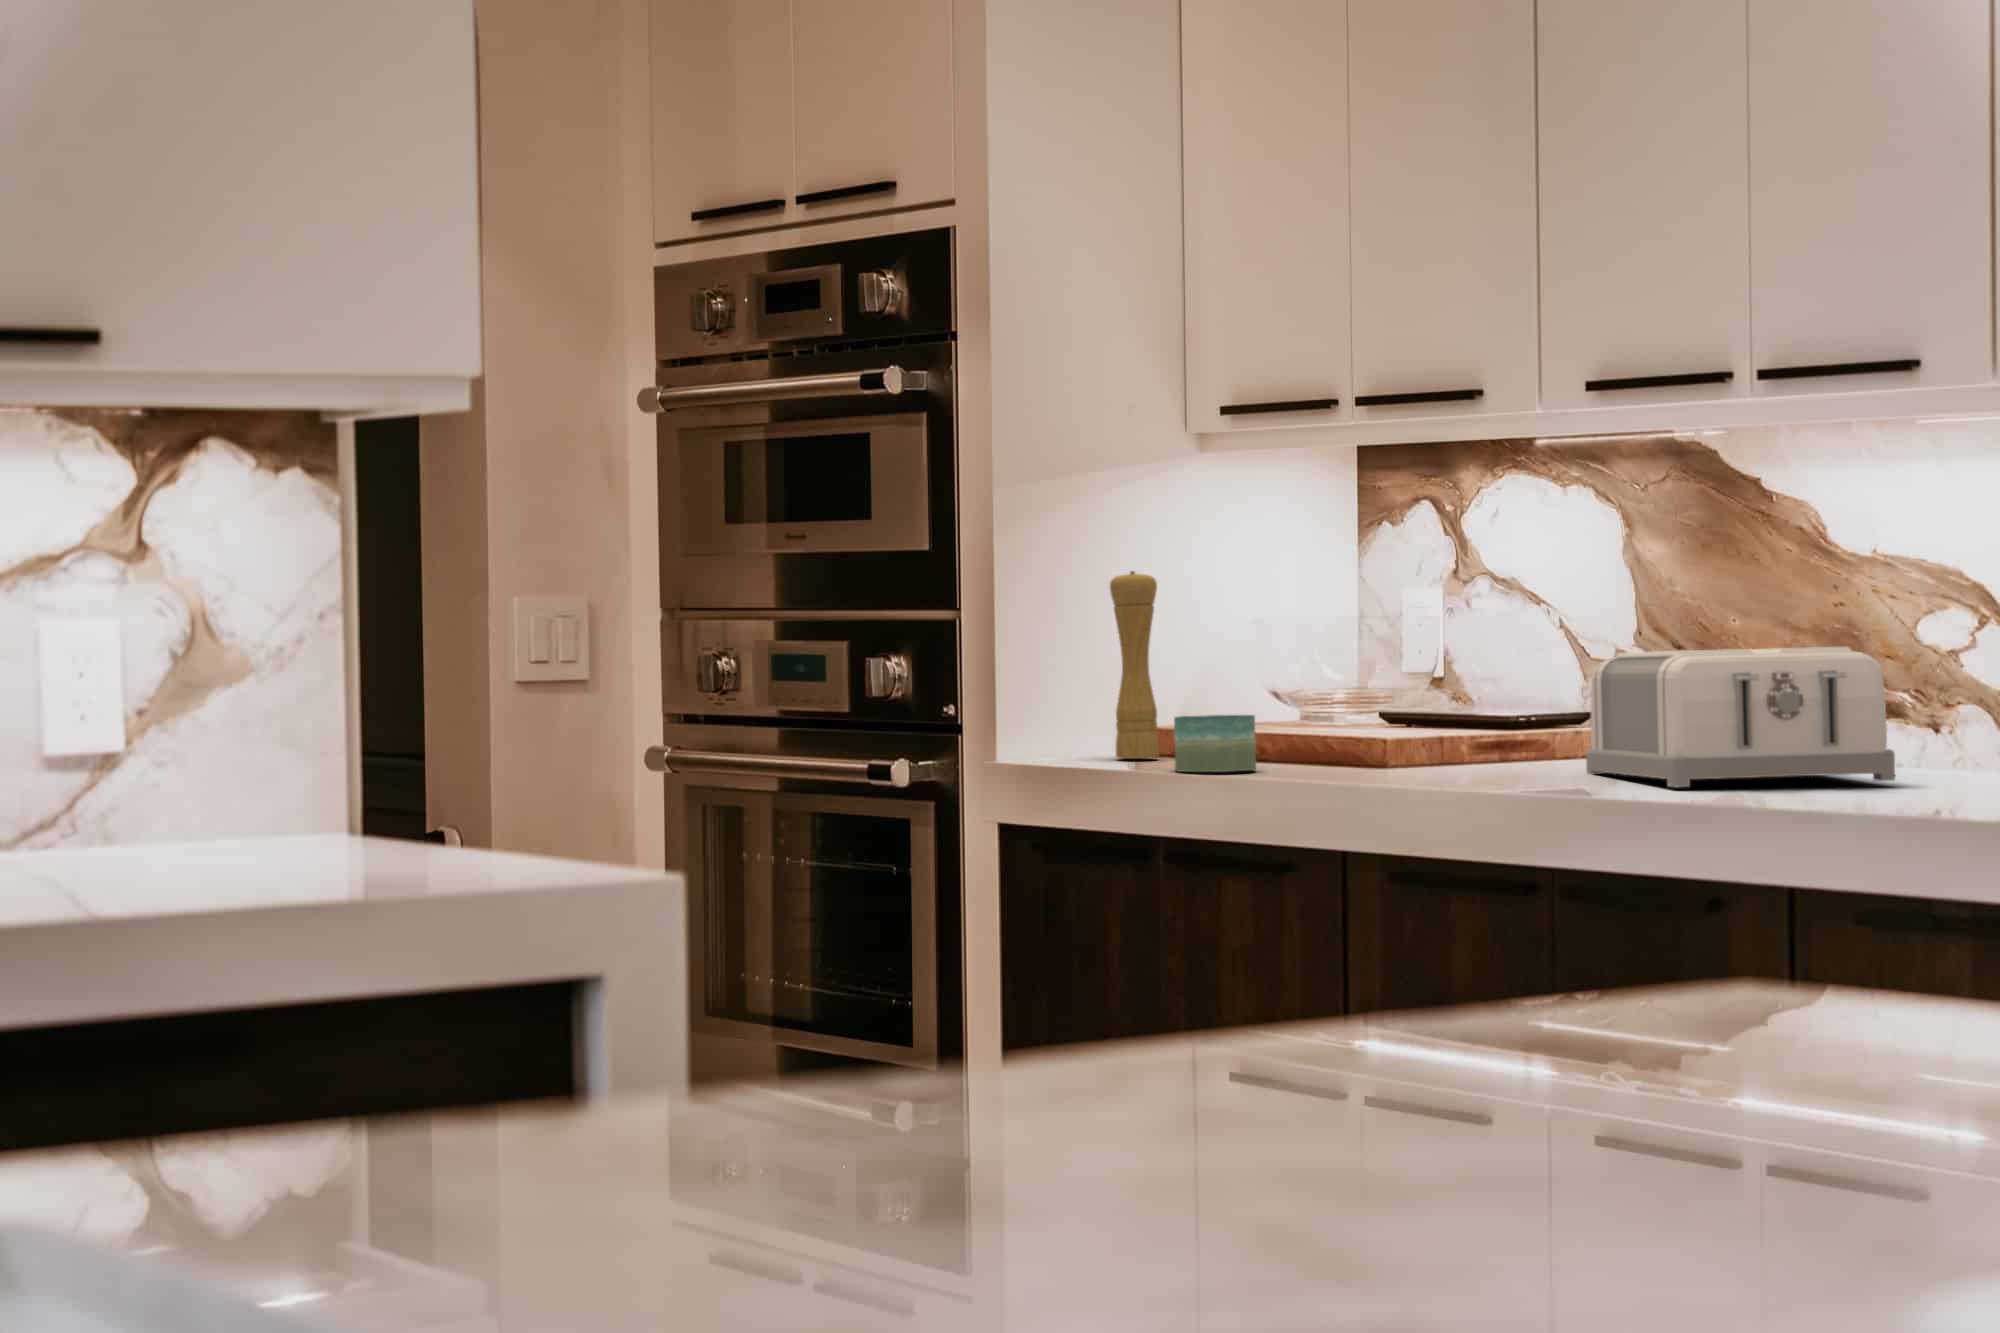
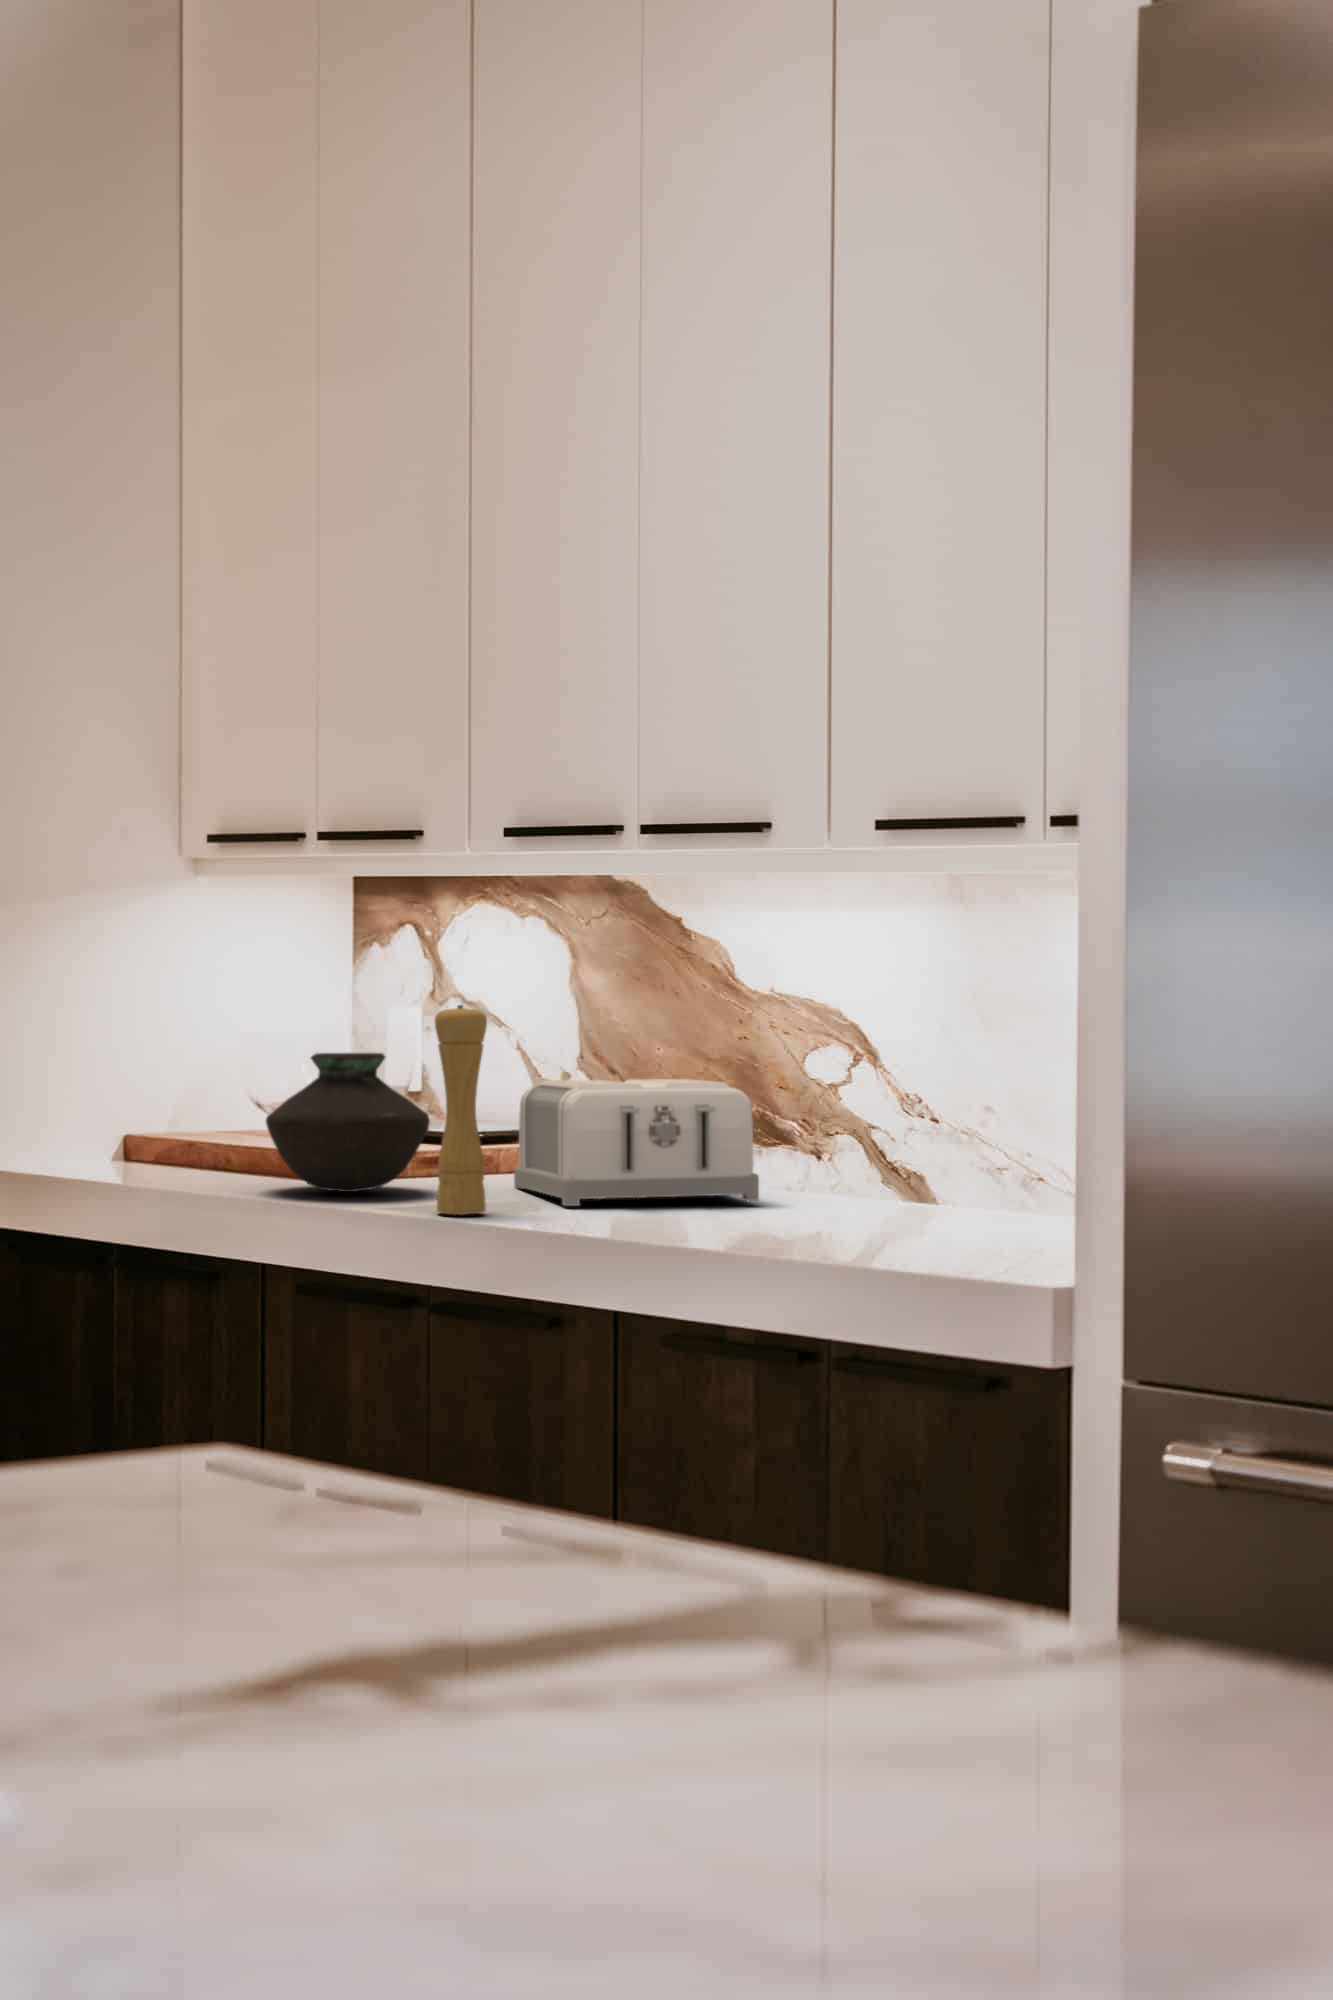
pepper mill: present [1110,571,1159,759] -> present [435,1005,487,1215]
vase: none [1318,624,1501,778] -> present [266,1053,430,1192]
candle: present [1174,715,1256,772] -> none [139,1129,215,1184]

